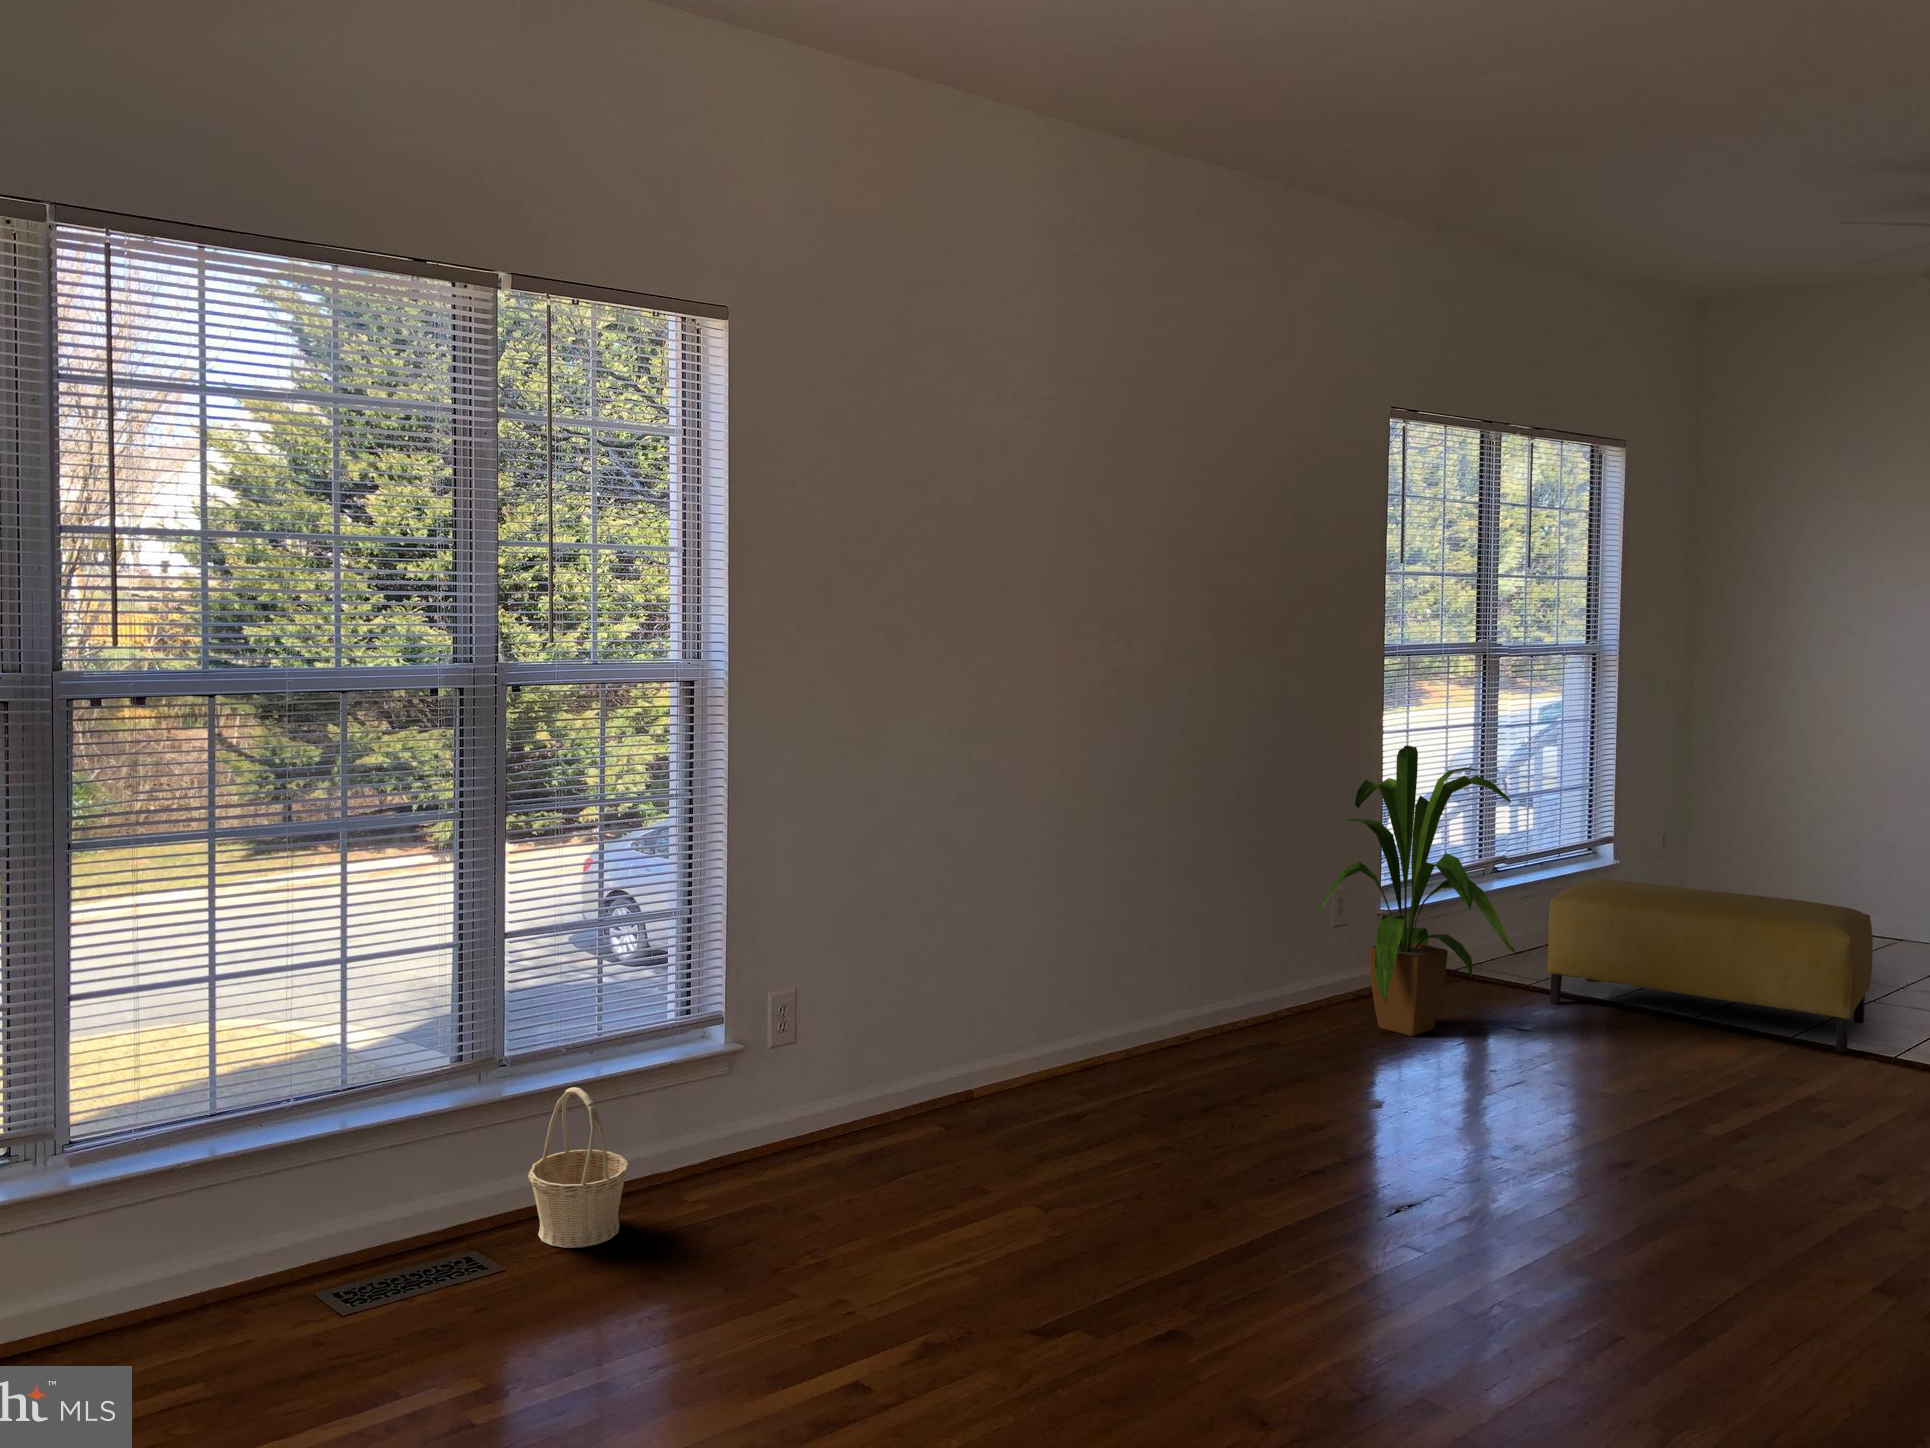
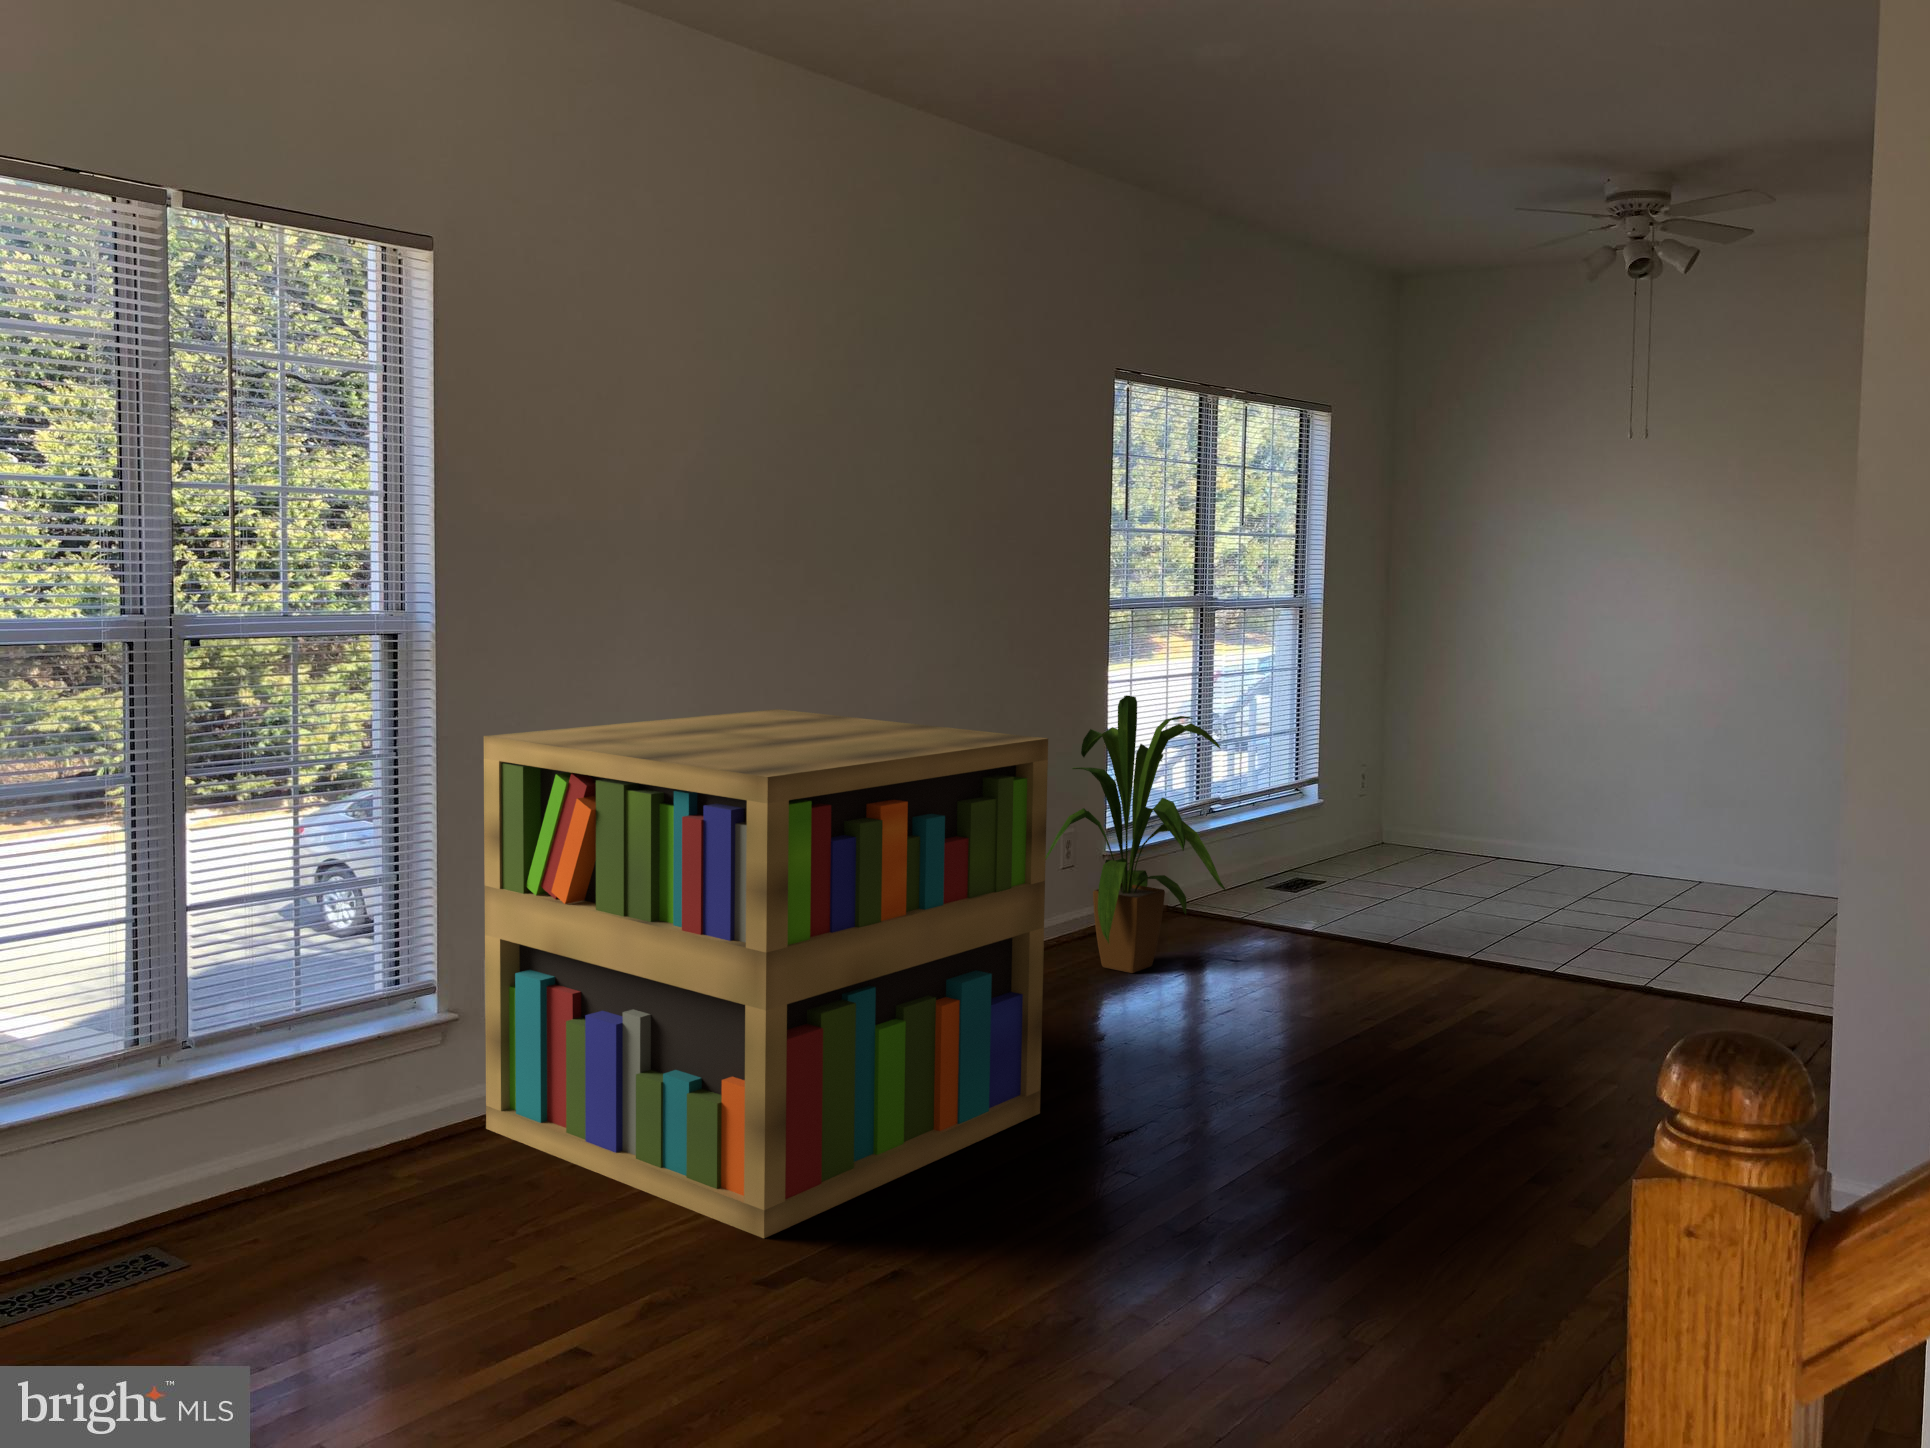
bookshelf: none [766,756,1329,1300] -> present [484,709,1048,1238]
ottoman: present [1547,879,1873,1053] -> none [1256,820,1528,967]
basket: present [528,1087,629,1248] -> none [221,1065,336,1233]

